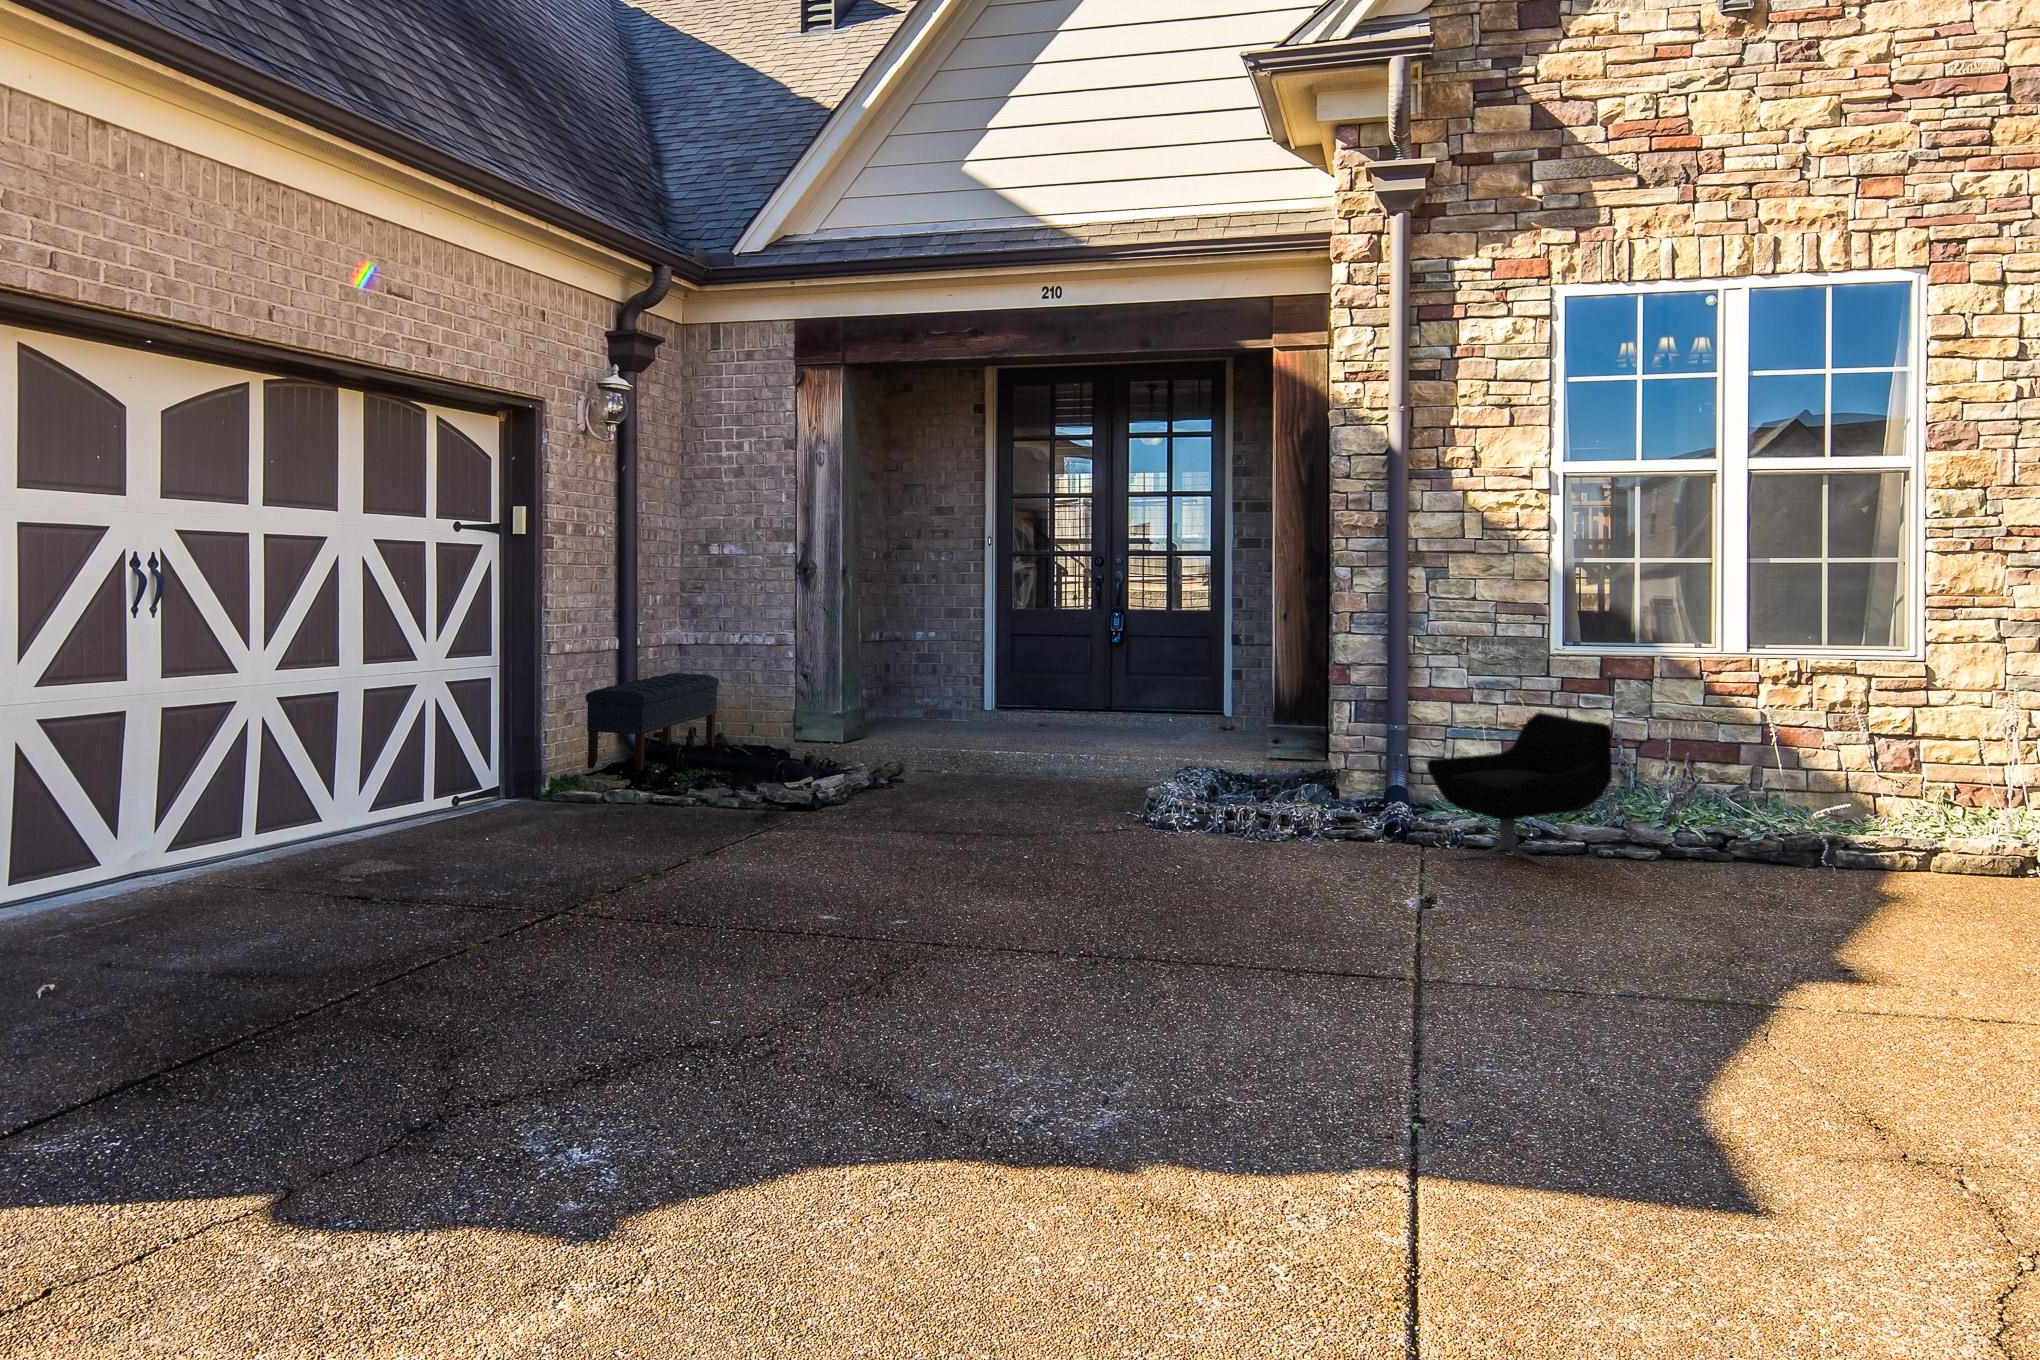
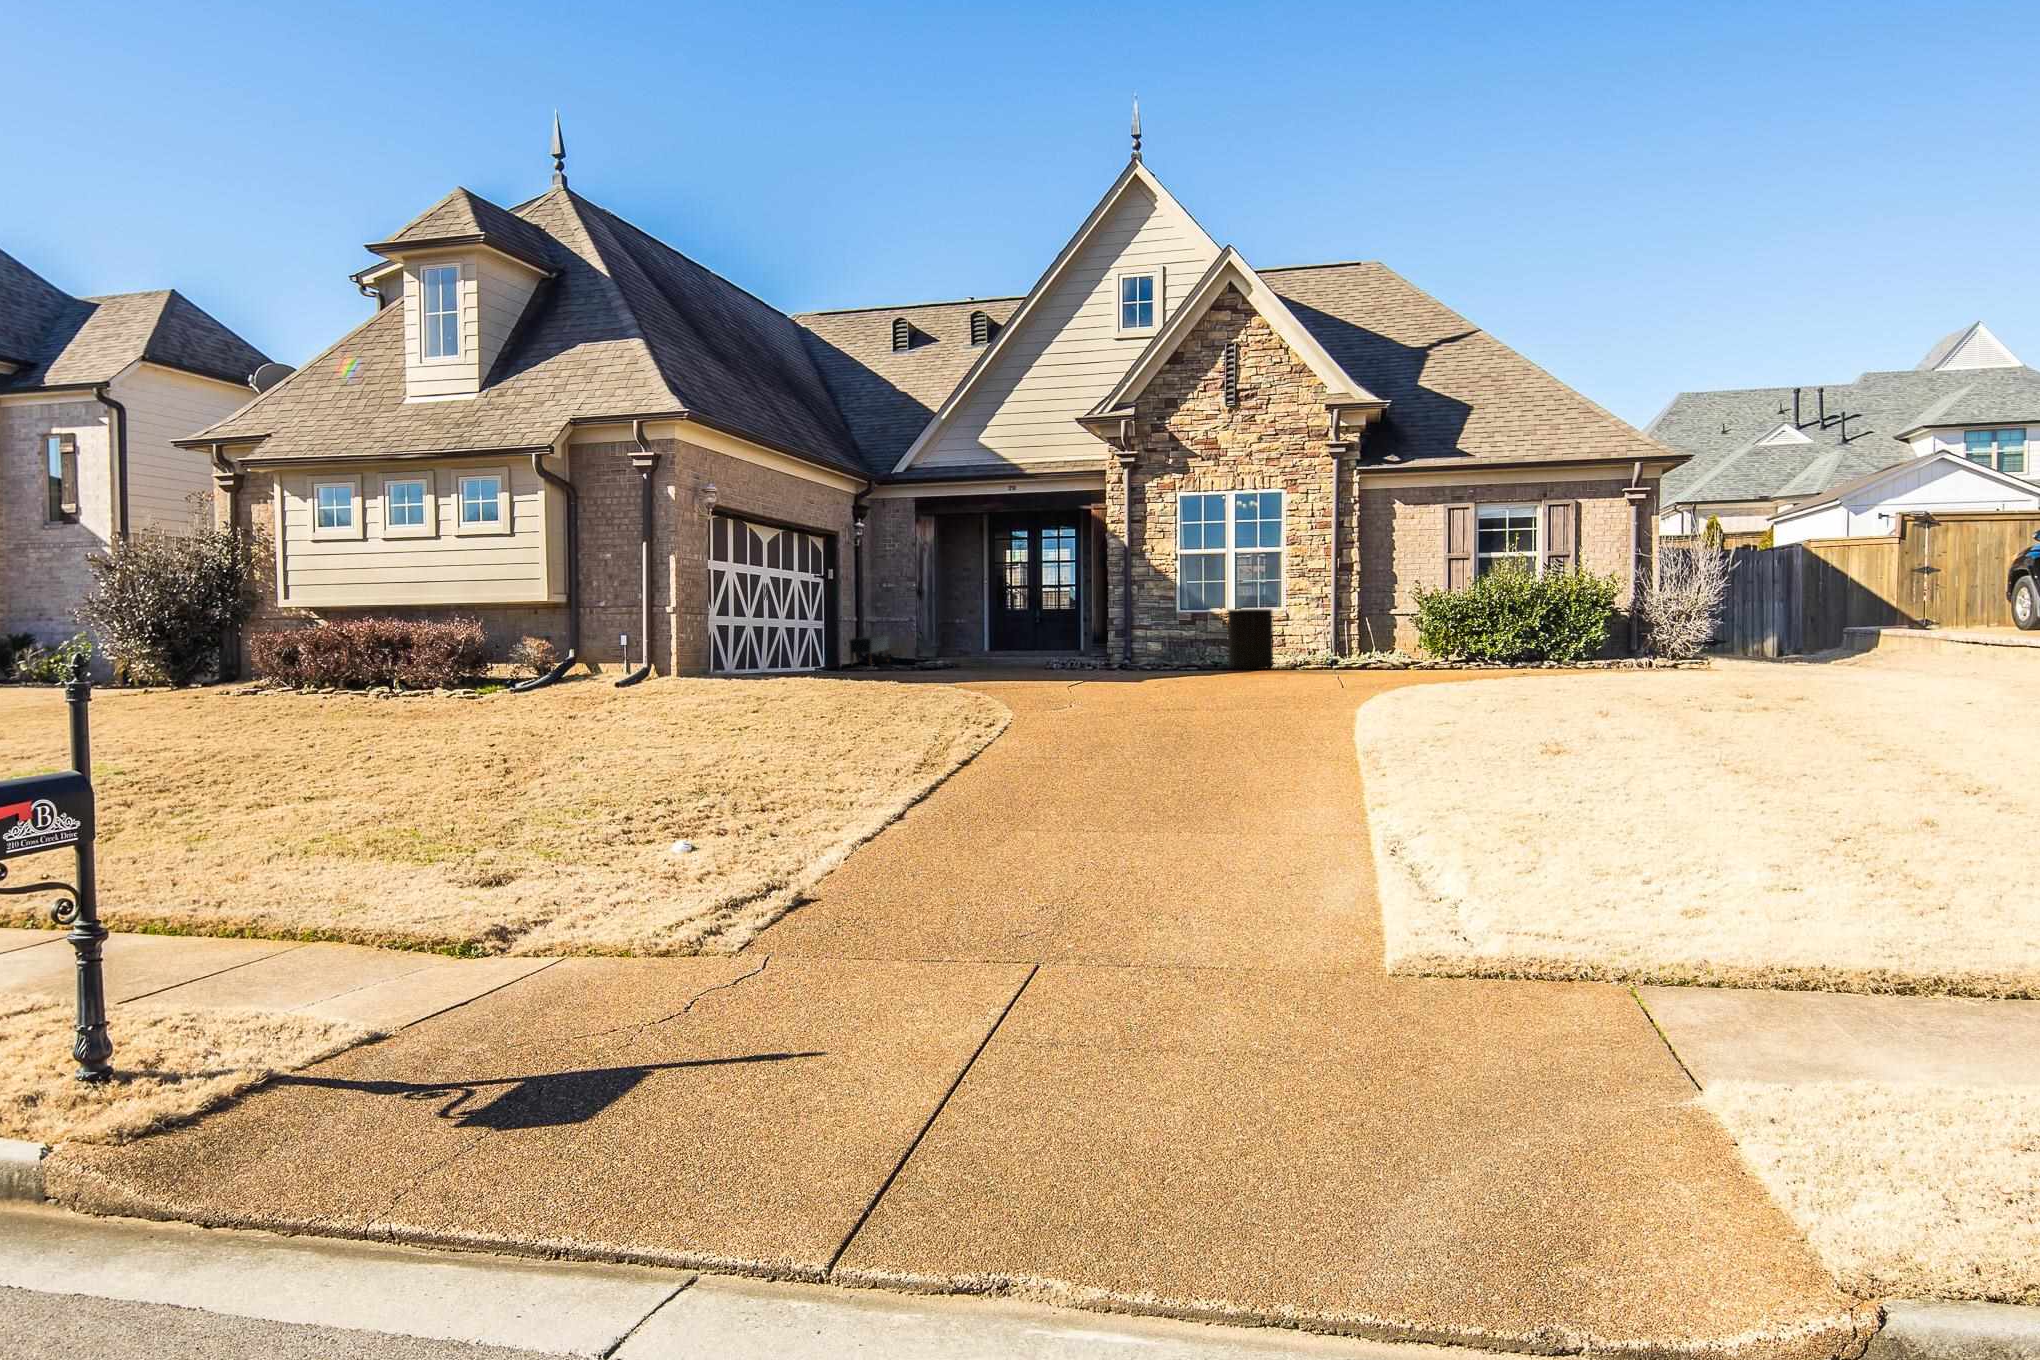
trash can: none [1751,662,1930,890] -> present [1228,609,1273,669]
lounge chair: present [1427,712,1612,867] -> none [1135,628,1188,670]

